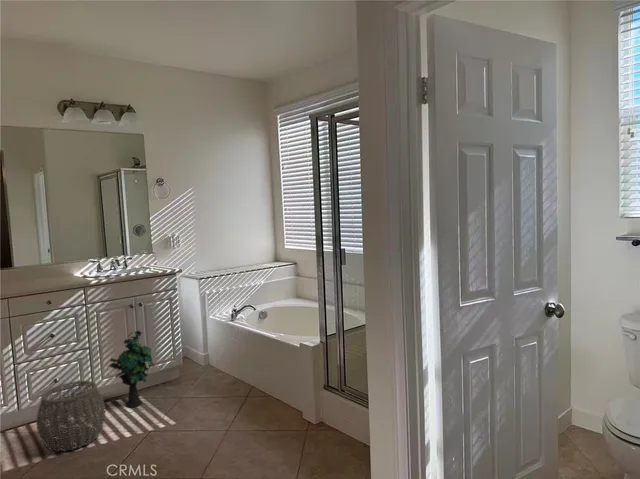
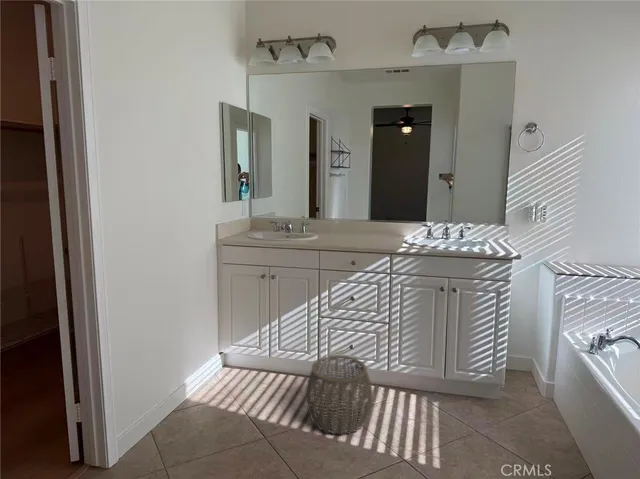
decorative plant: present [109,331,155,408] -> none [396,323,453,413]

